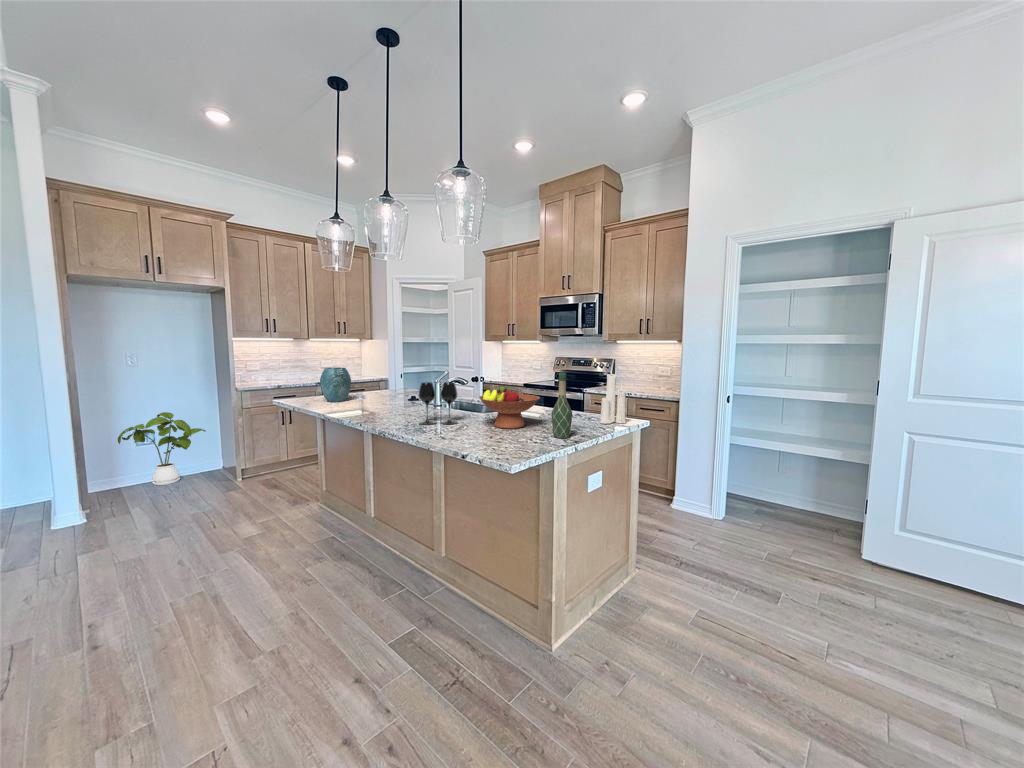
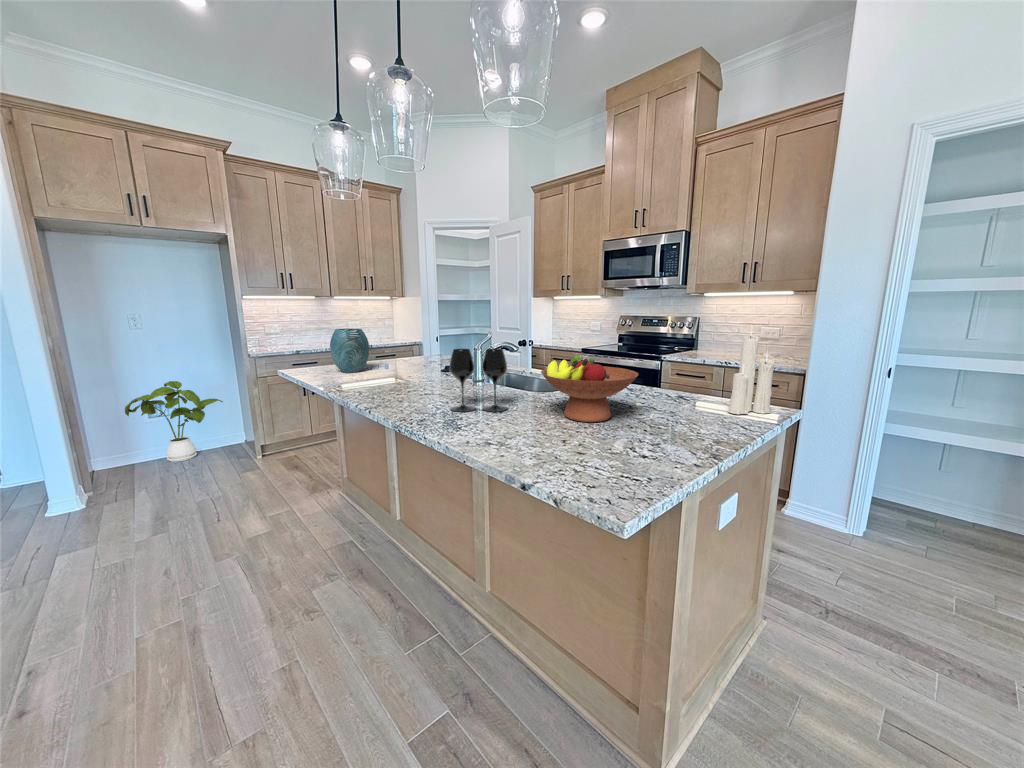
wine bottle: present [551,372,572,438] -> none [669,332,707,446]

